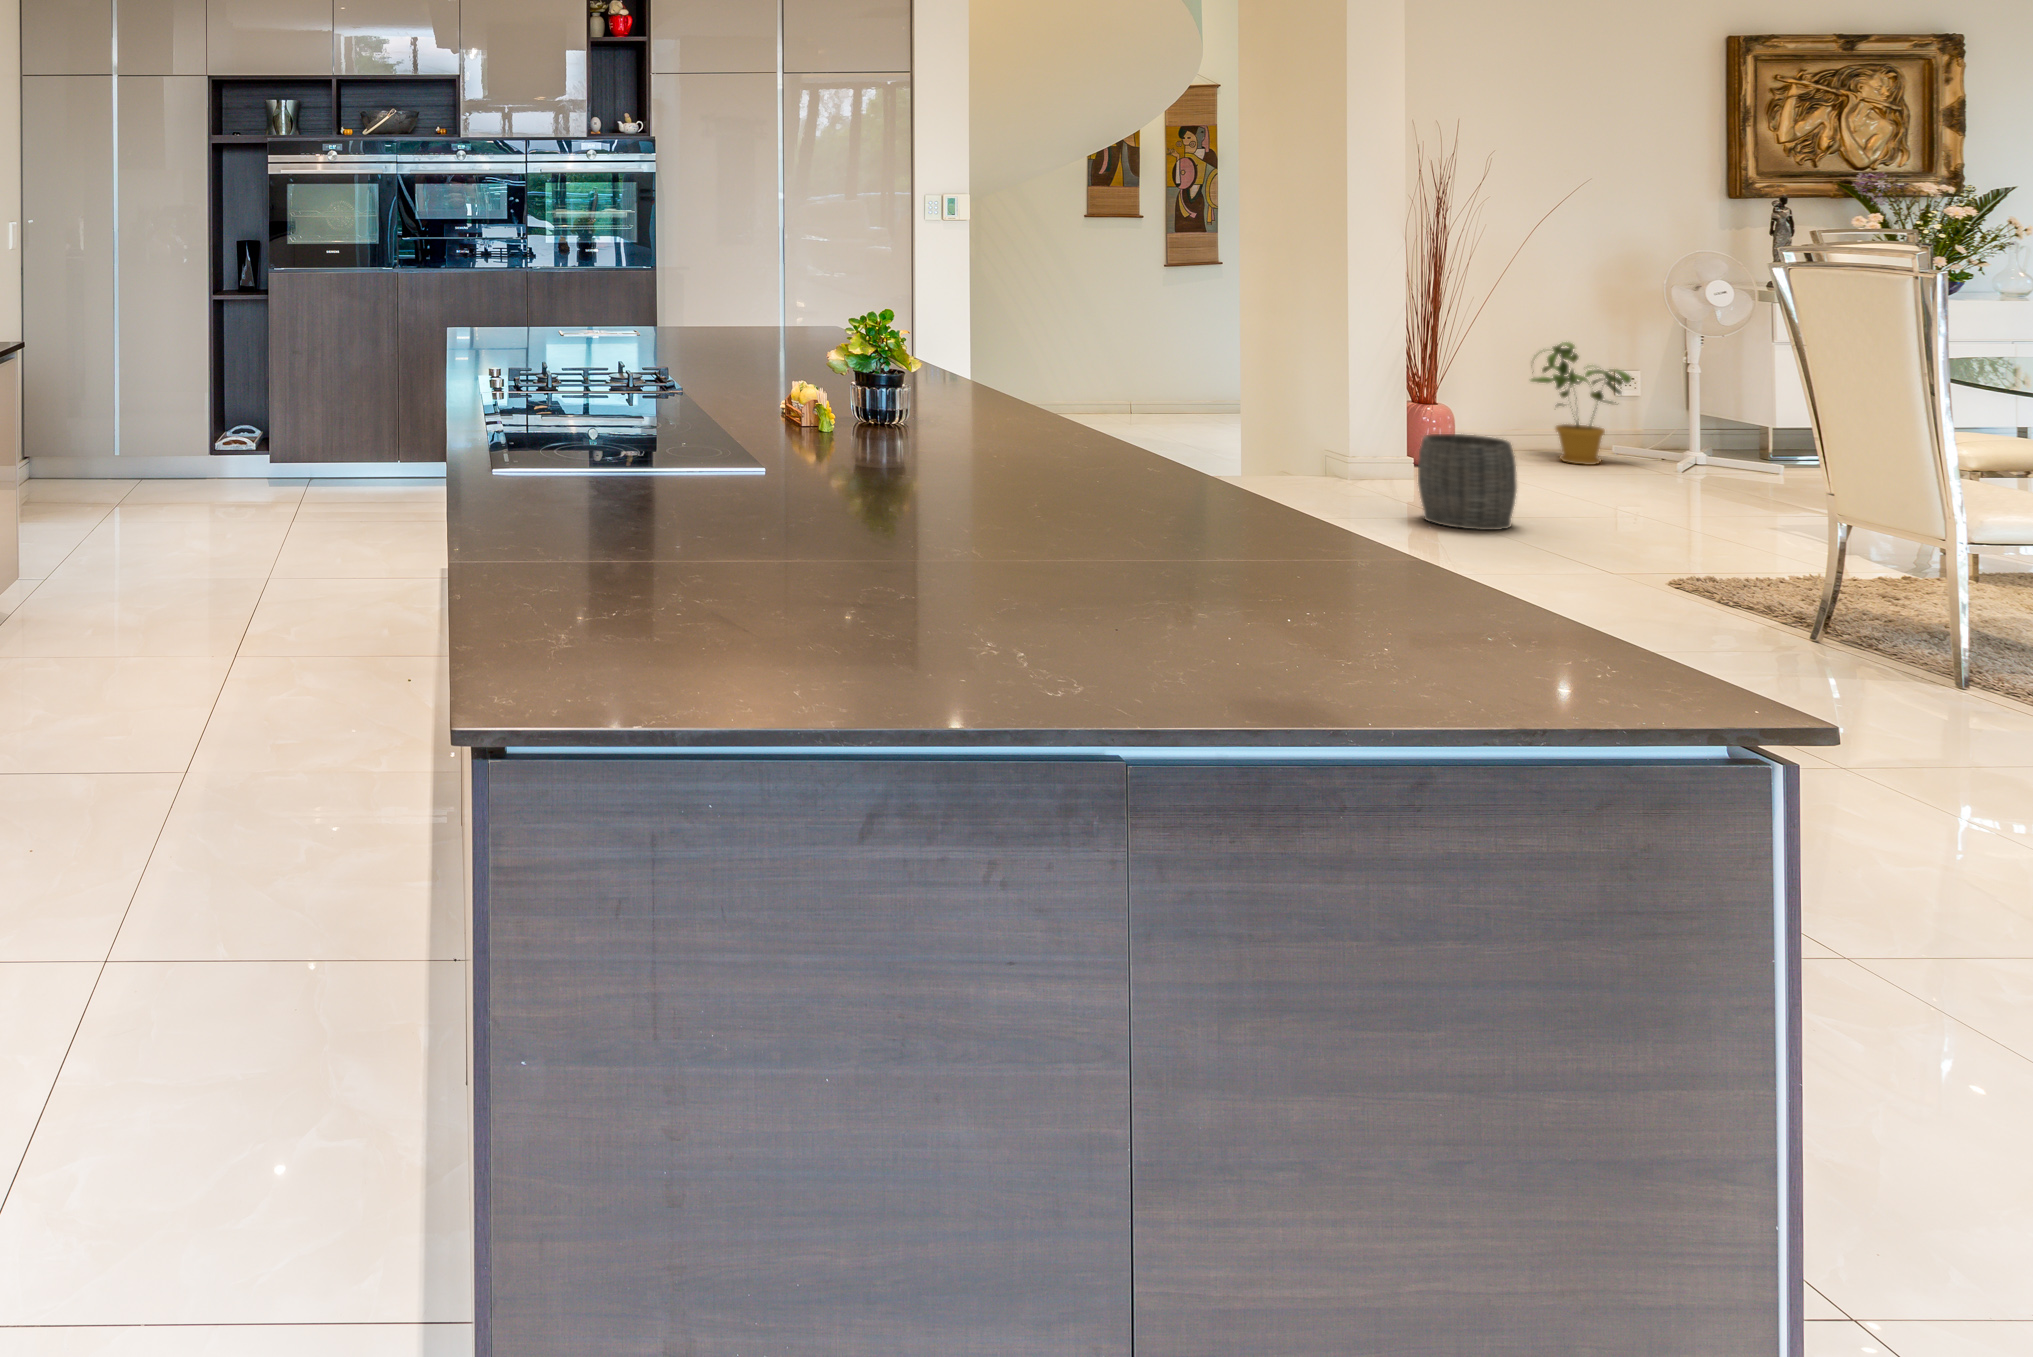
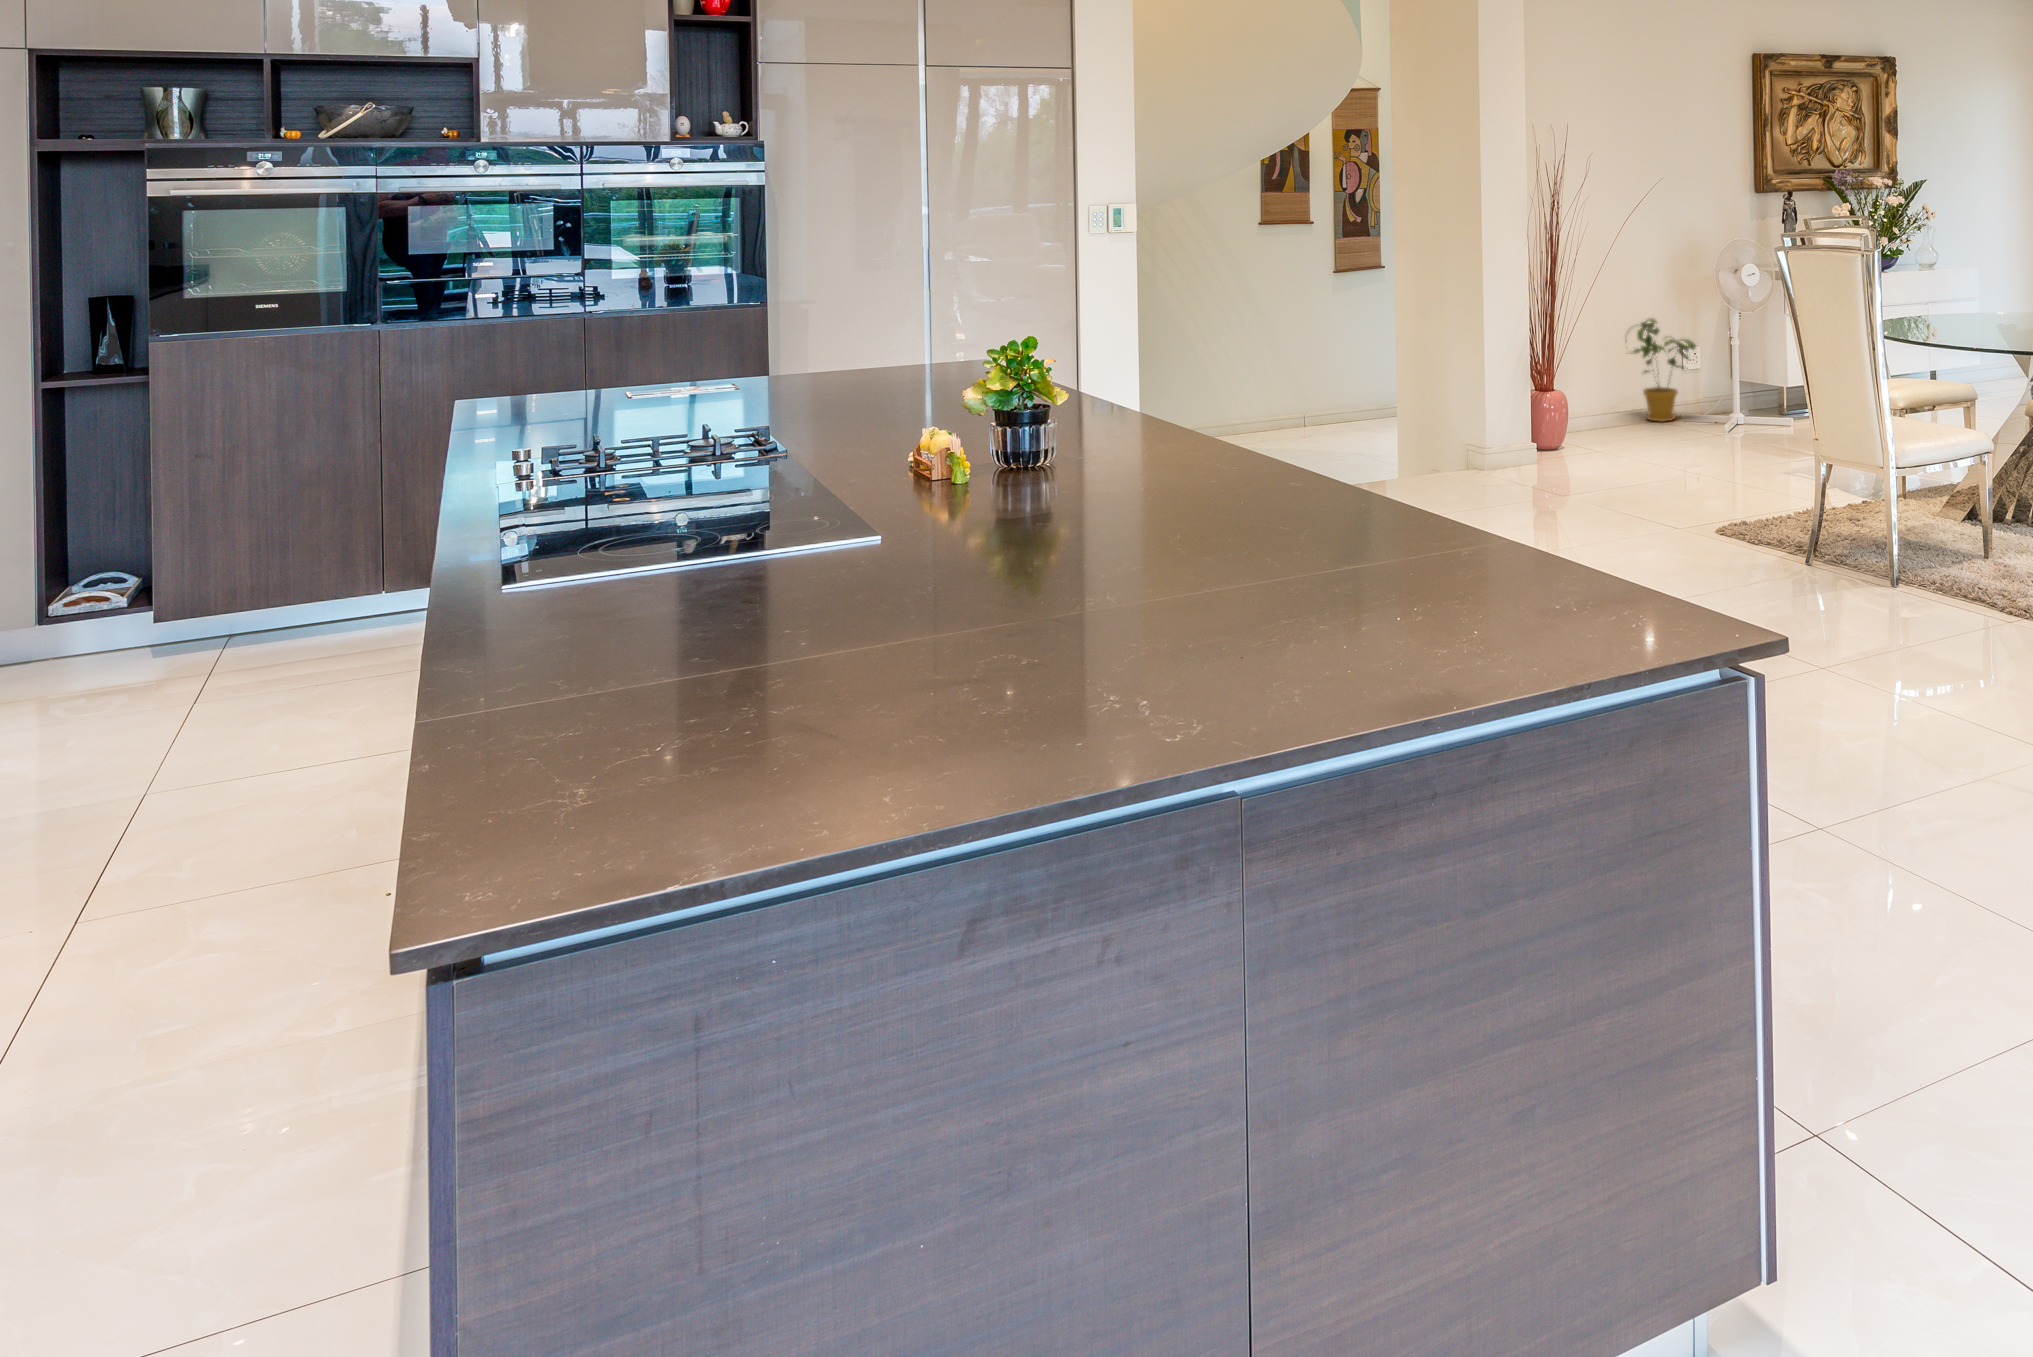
woven basket: present [1418,434,1517,530] -> none [1550,414,1626,504]

